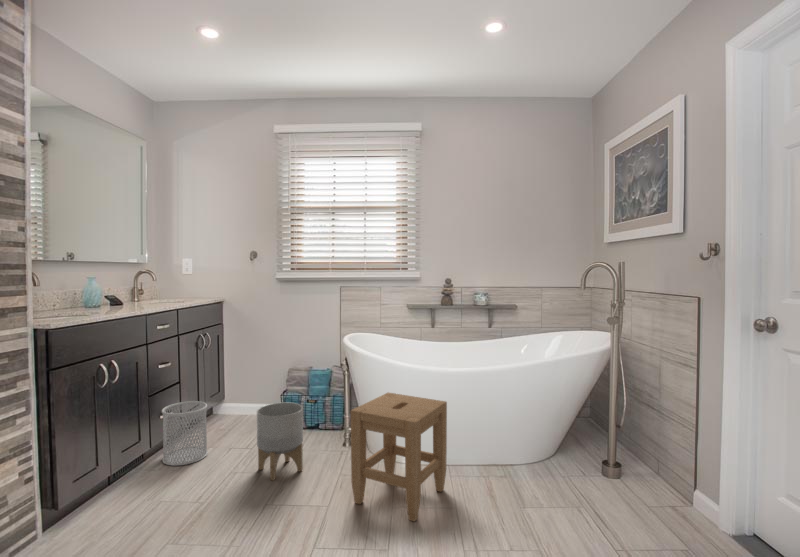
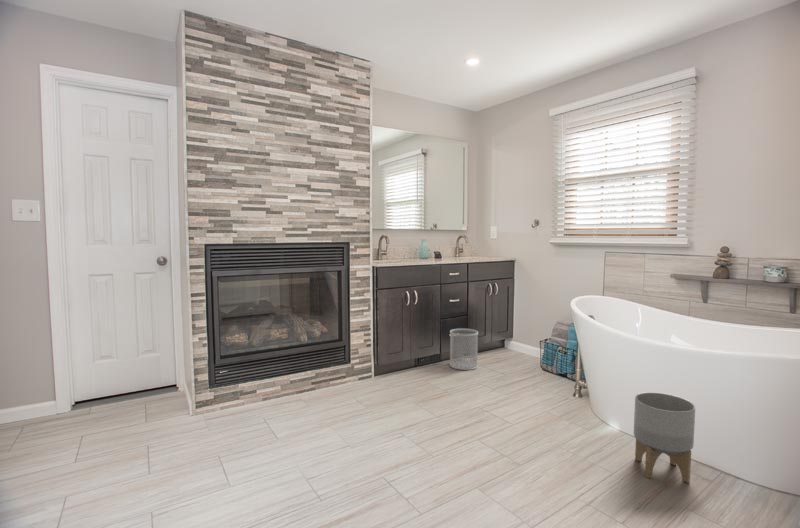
stool: present [351,393,447,521] -> none [527,349,619,452]
planter: present [257,402,303,480] -> present [634,392,695,483]

